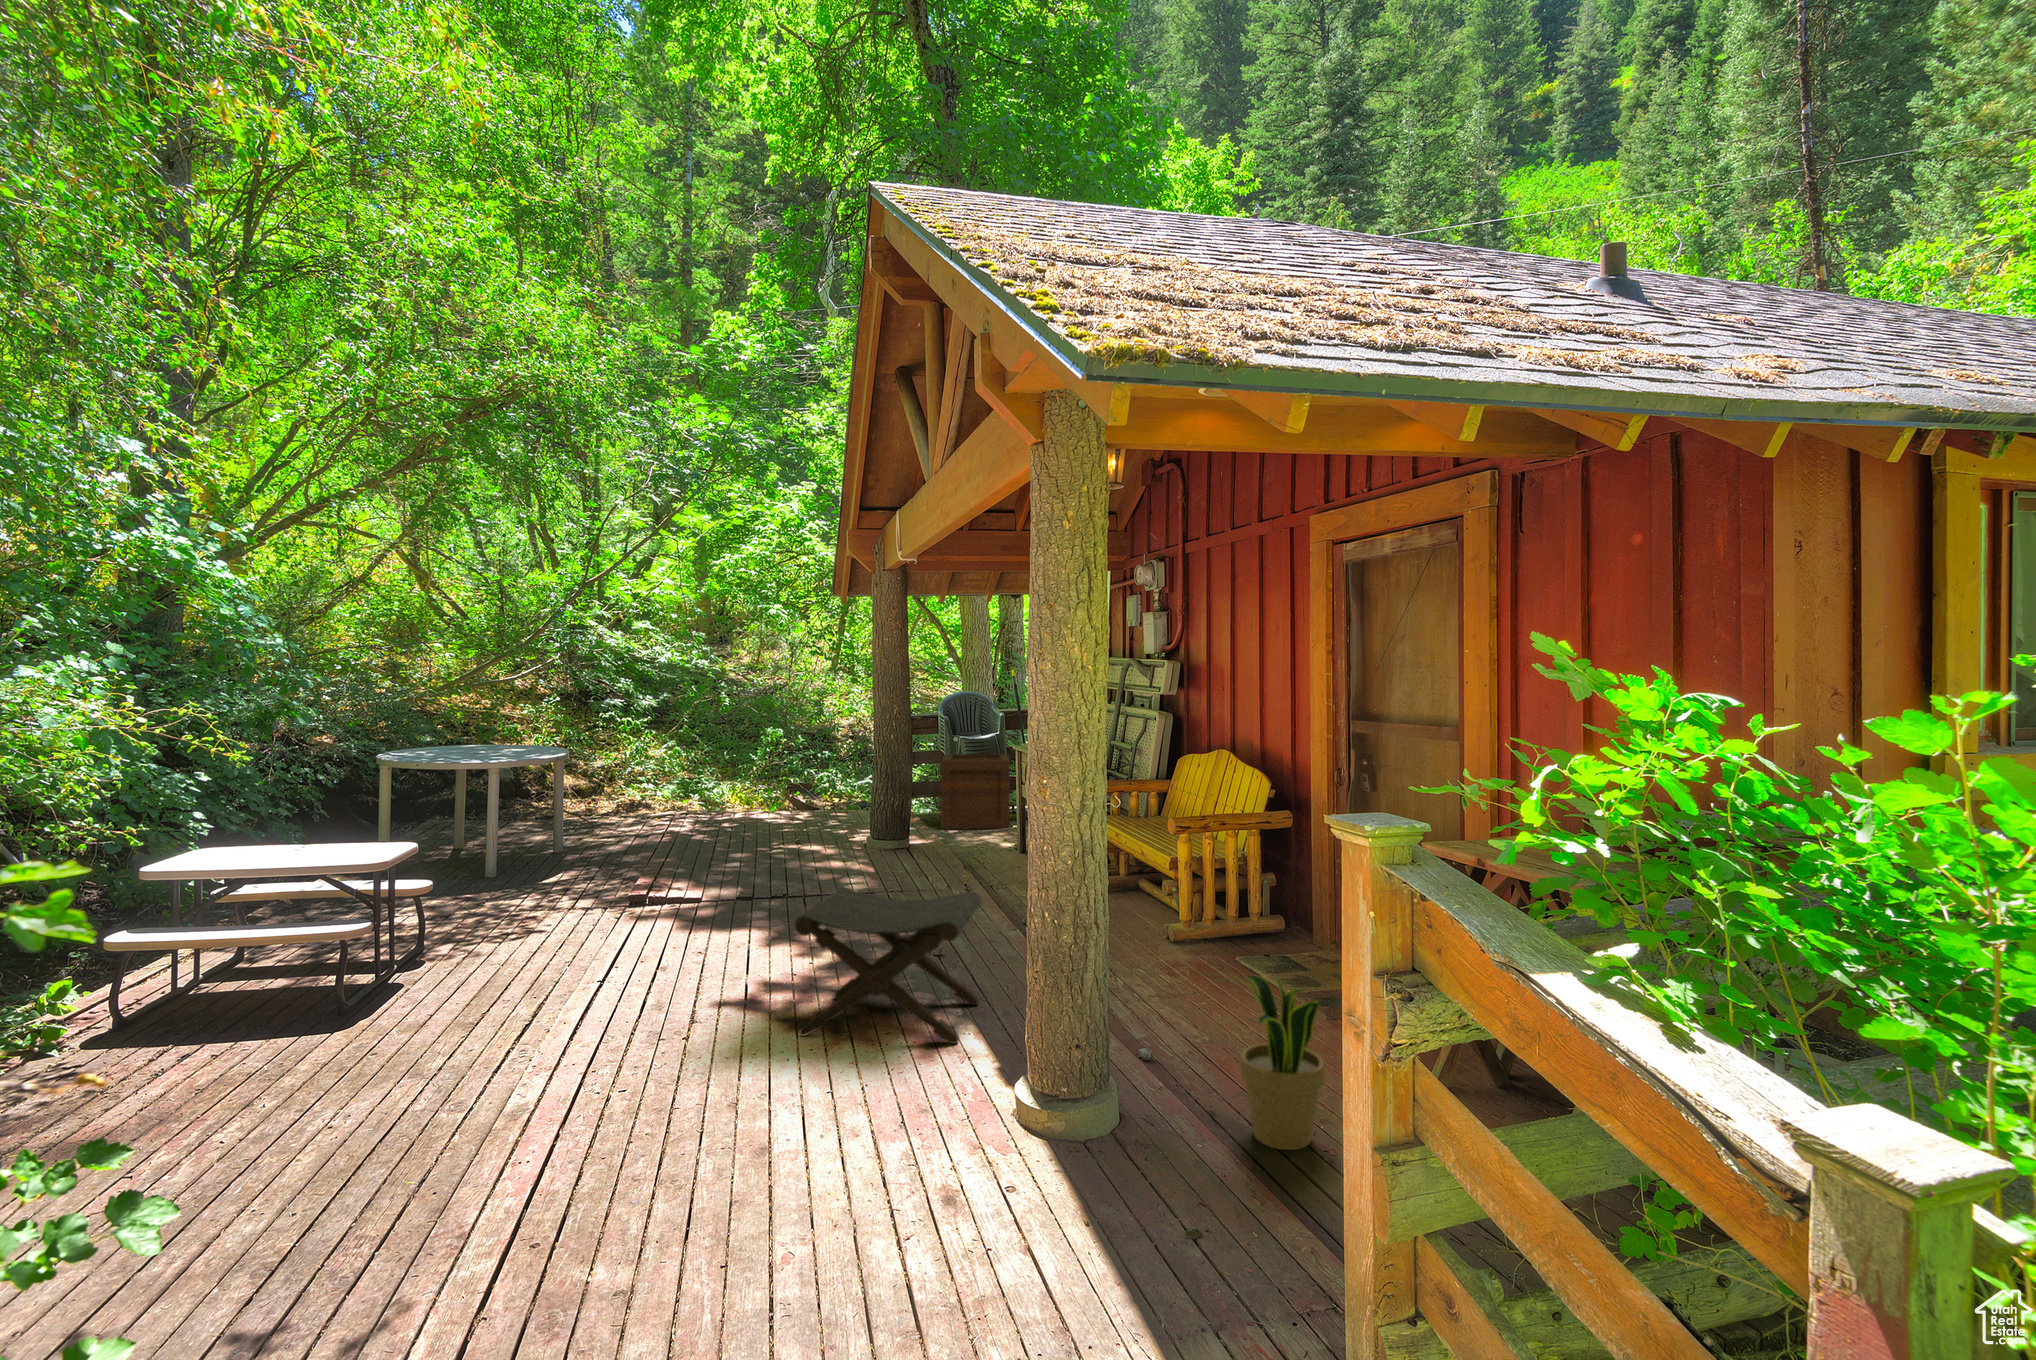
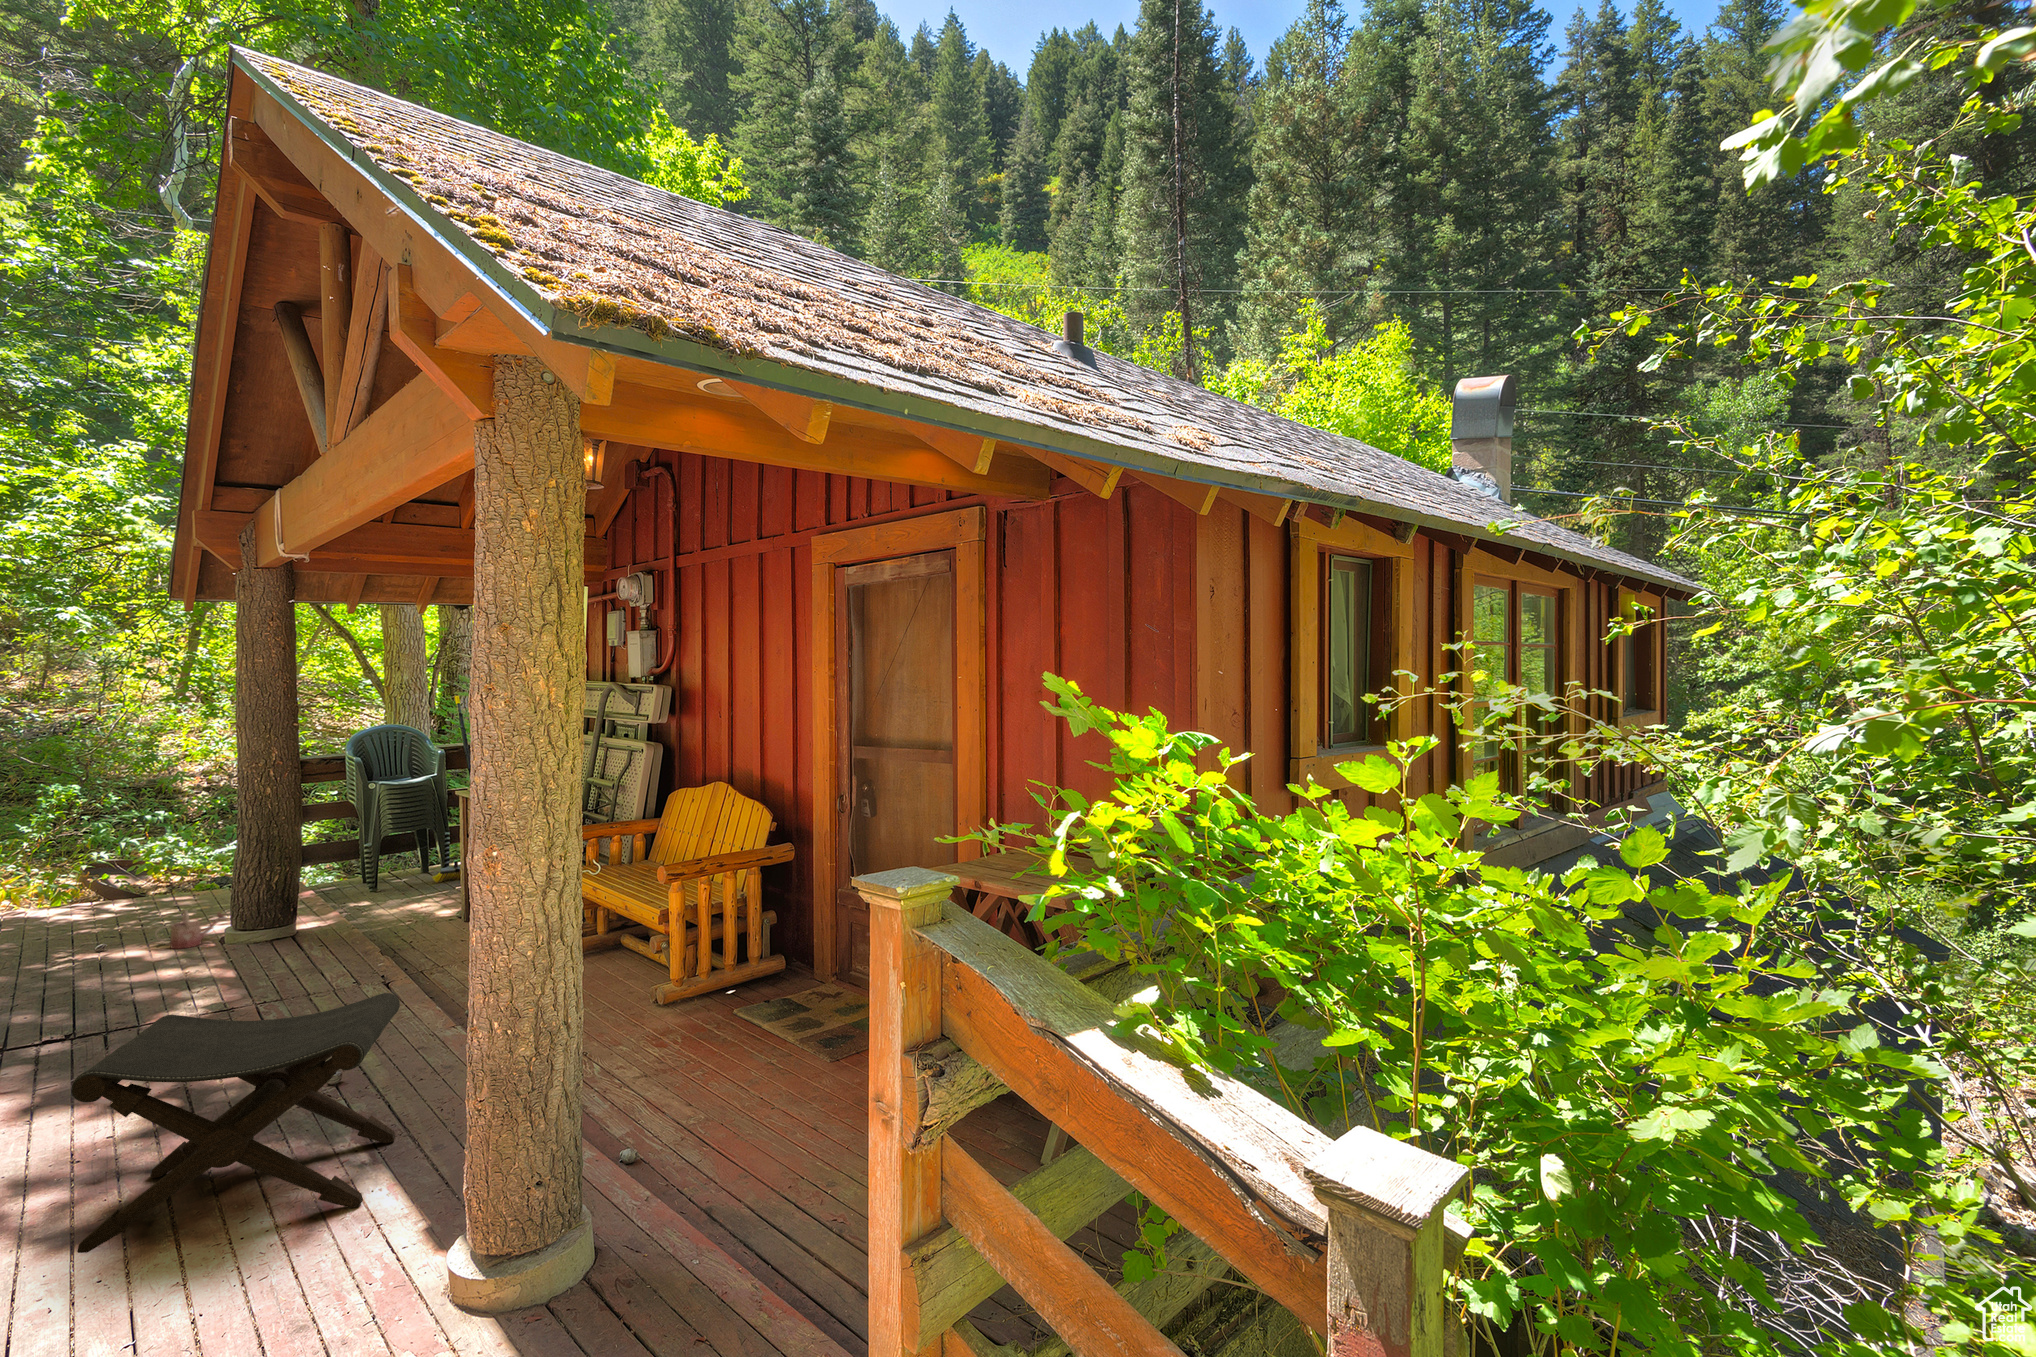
wooden crate: present [941,754,1010,829] -> none [345,800,447,901]
watering can: none [827,824,869,852] -> present [155,910,226,949]
potted plant: present [1239,975,1324,1150] -> none [734,1046,840,1247]

